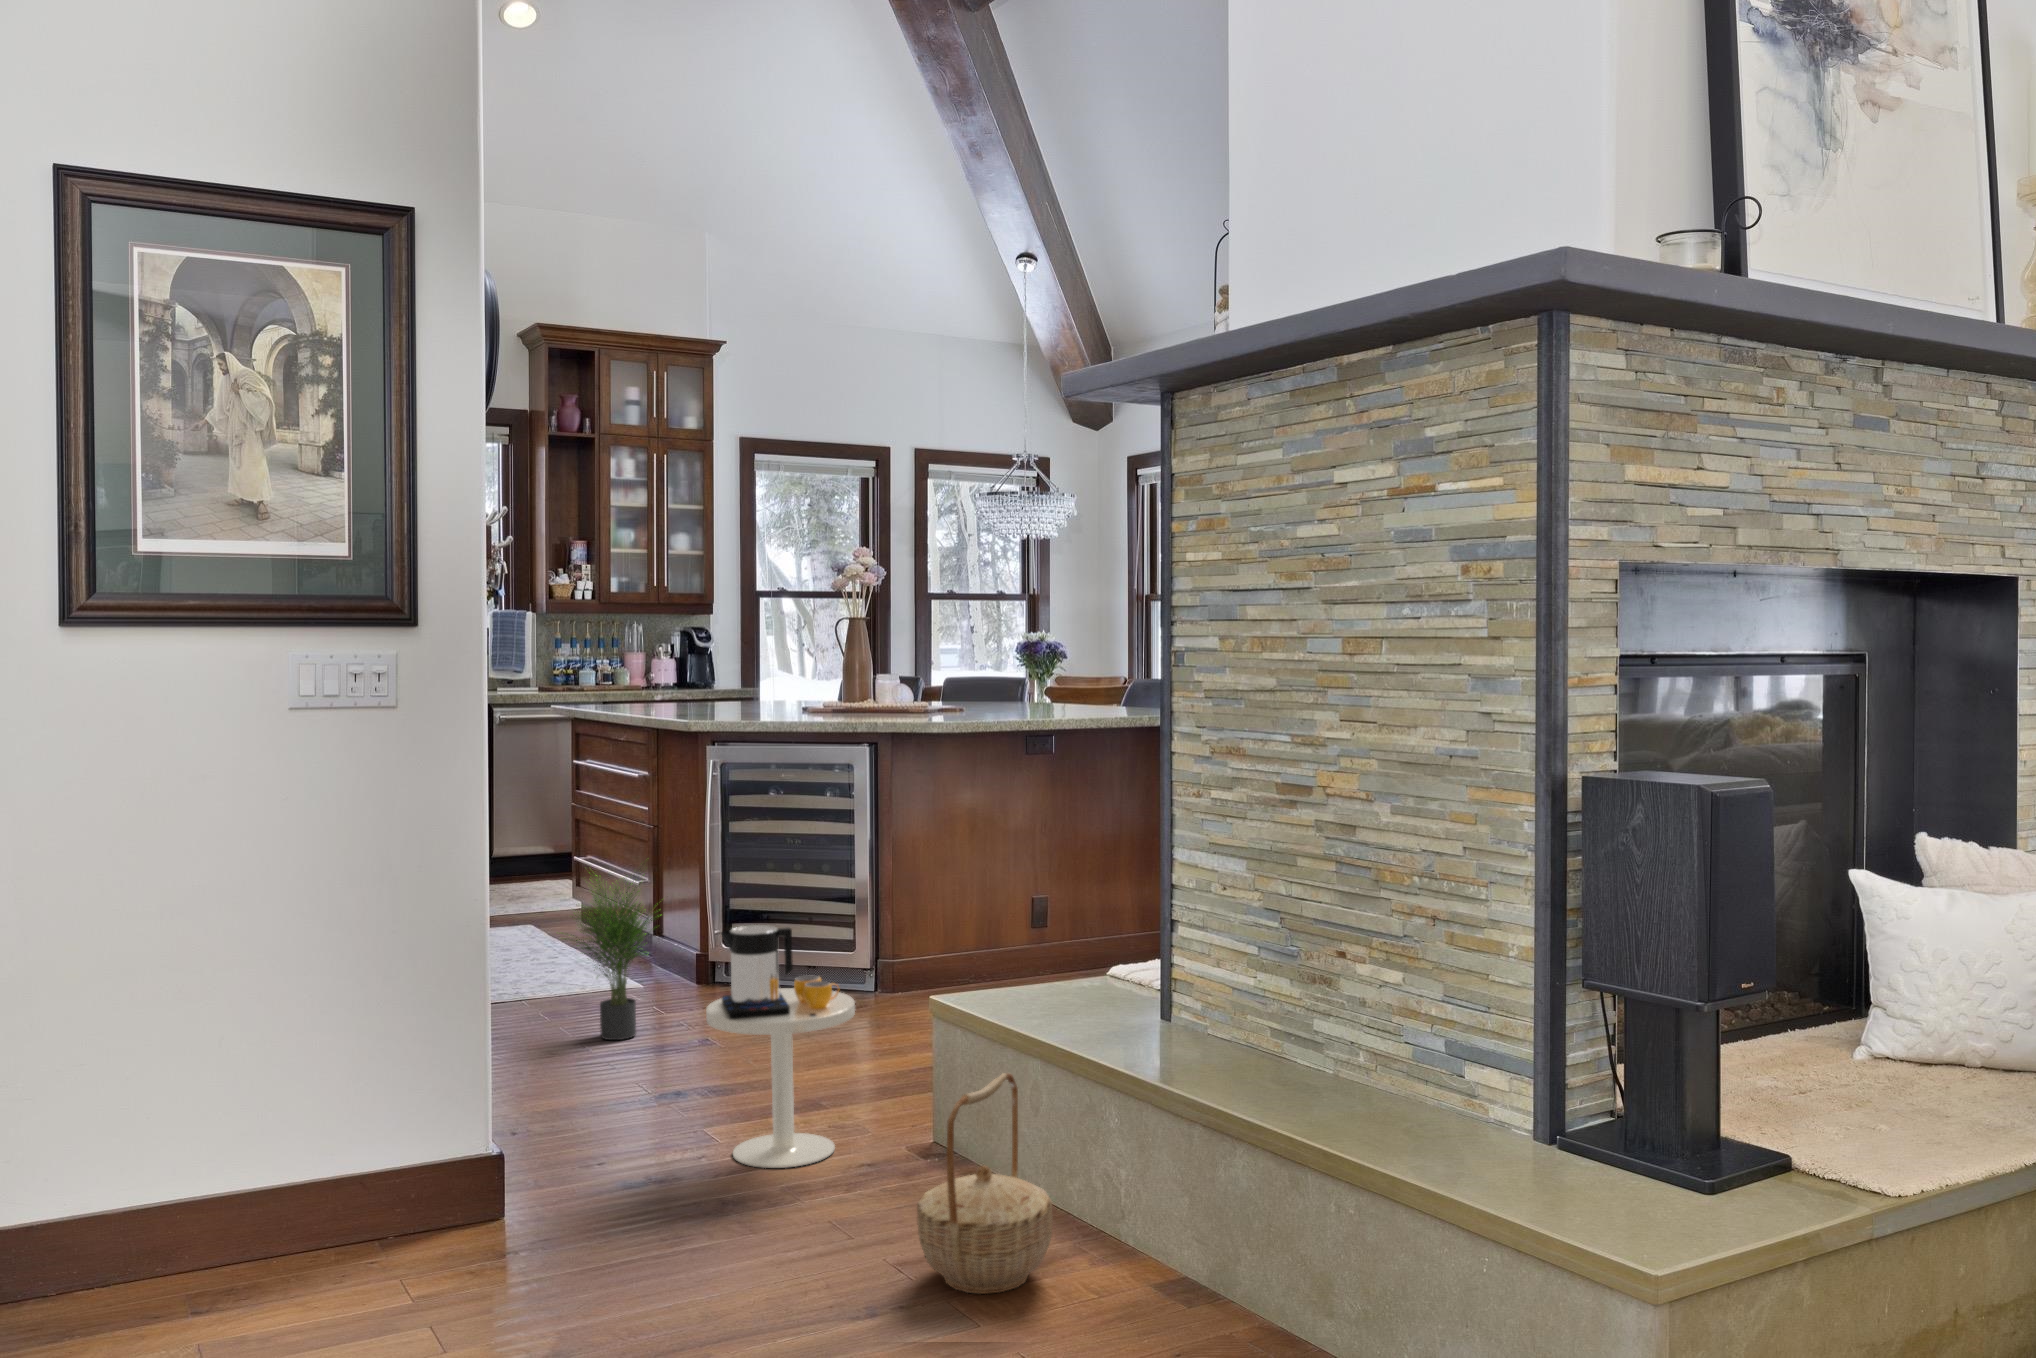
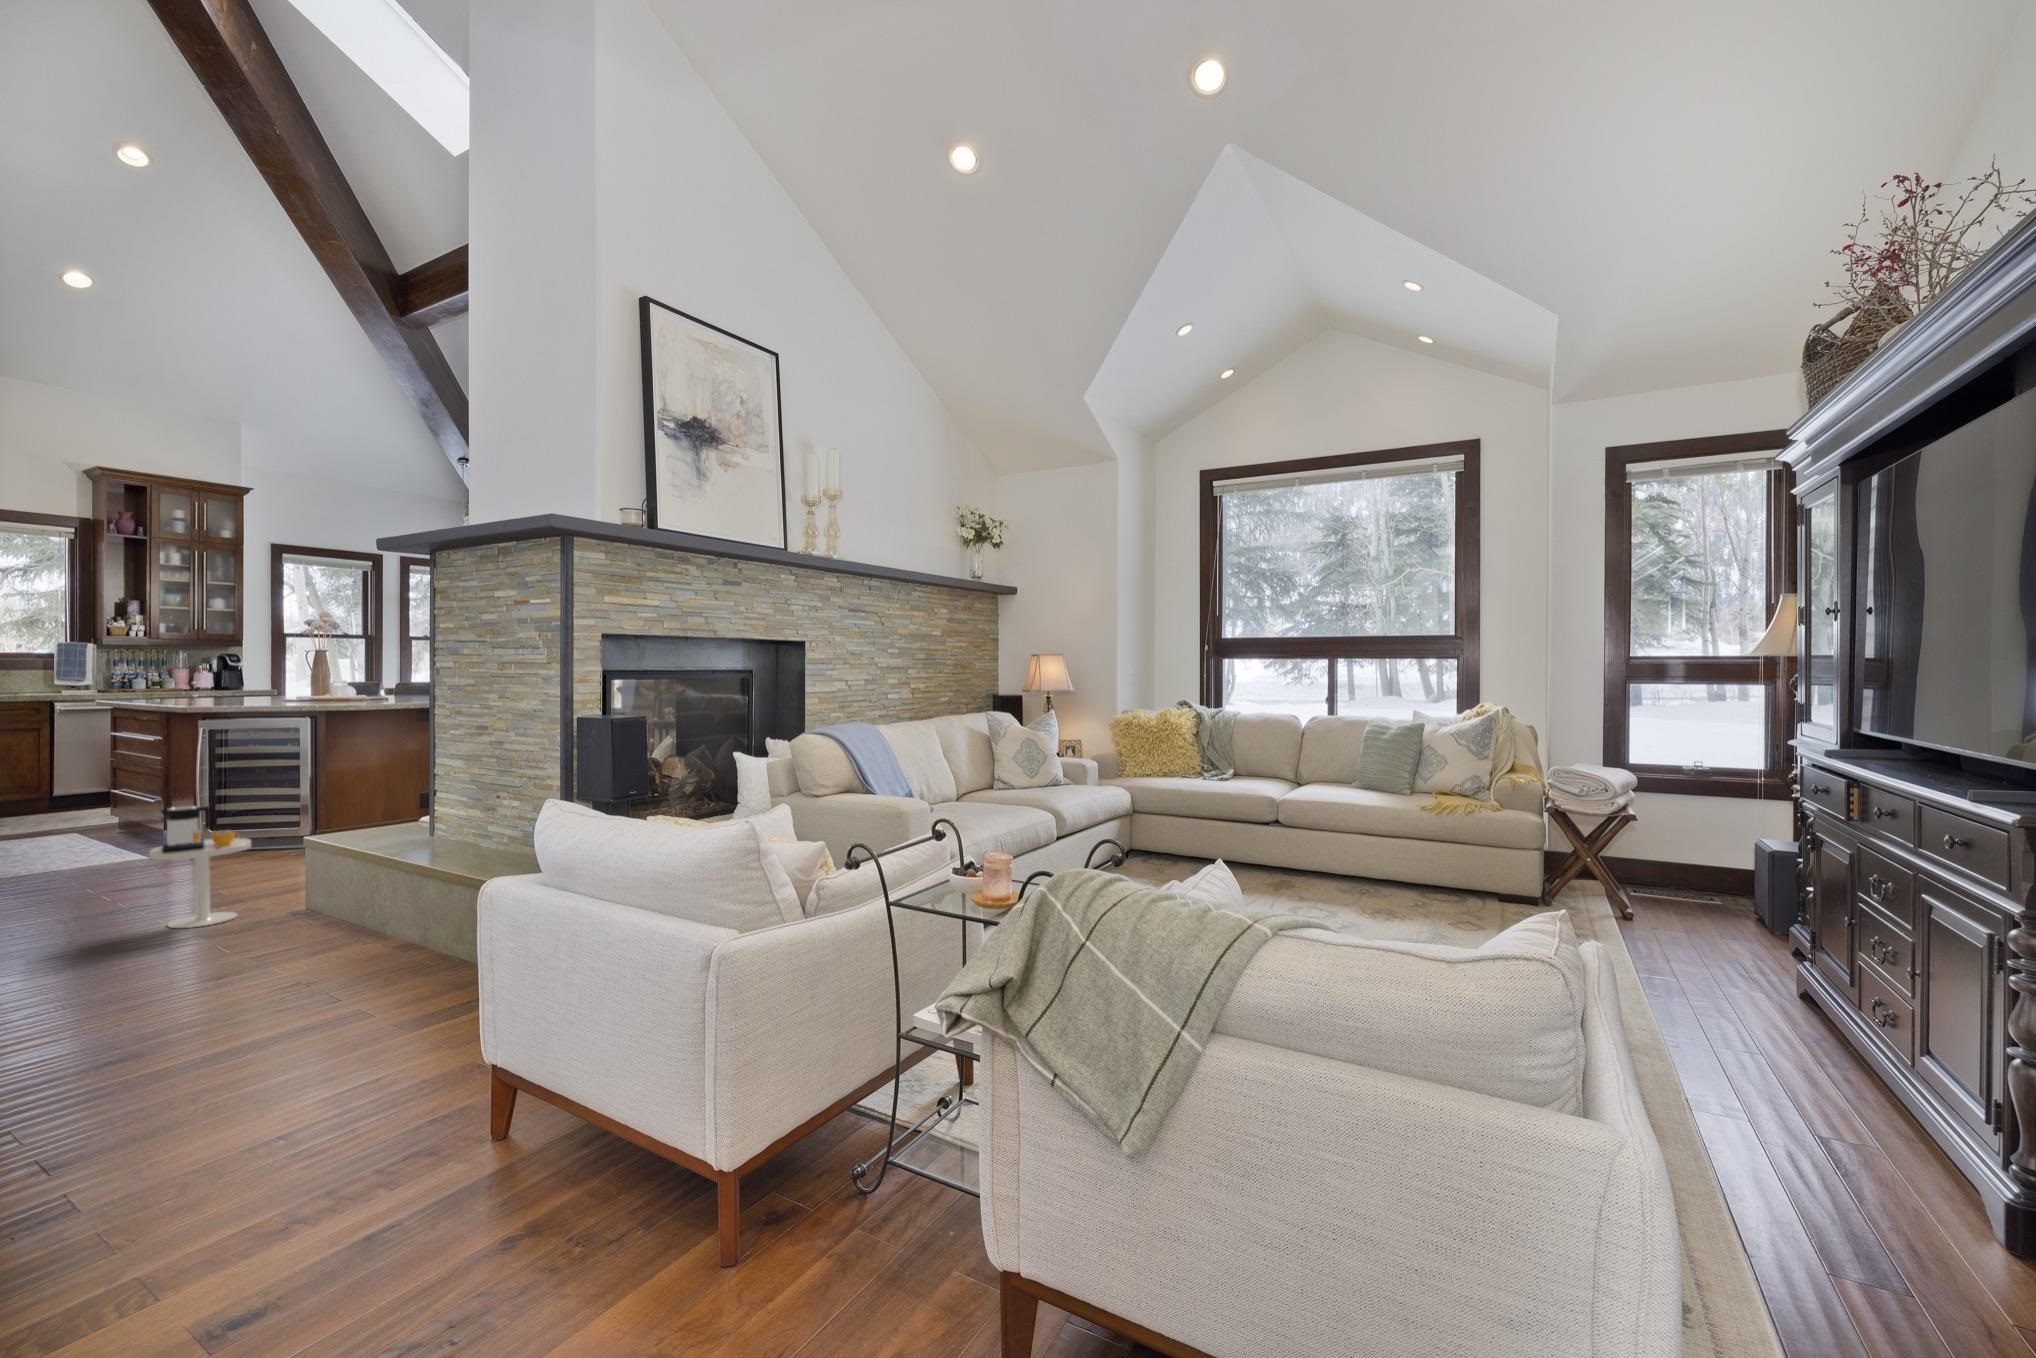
potted plant: present [572,875,661,1040] -> none [61,782,160,885]
basket: present [917,1073,1053,1294] -> none [251,860,331,960]

